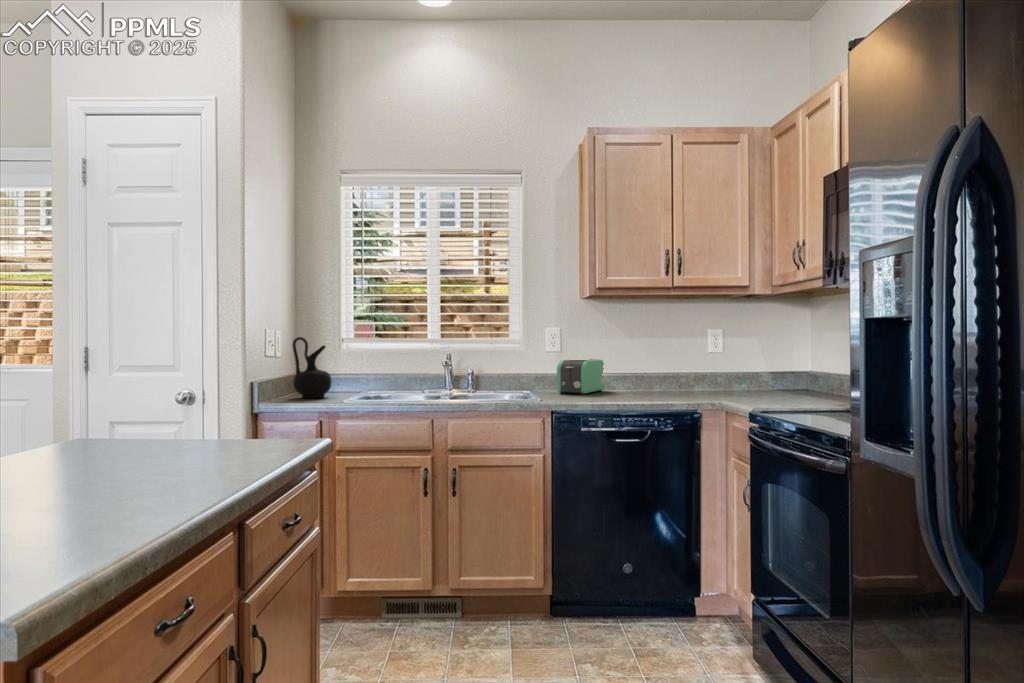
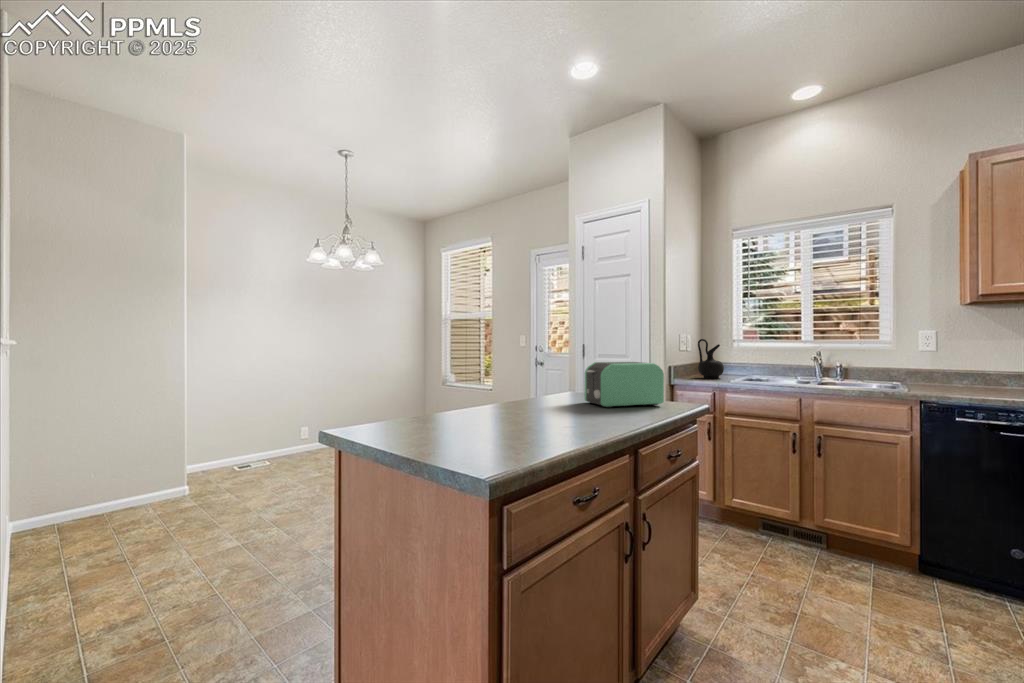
toaster: present [557,359,605,394] -> present [584,362,664,408]

